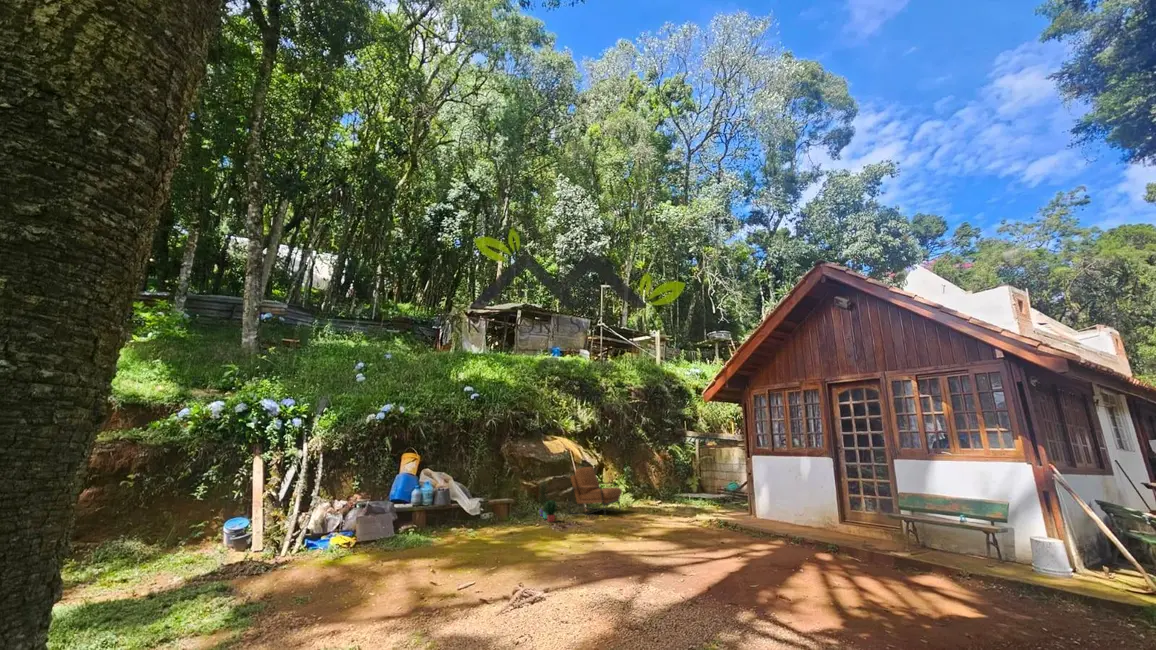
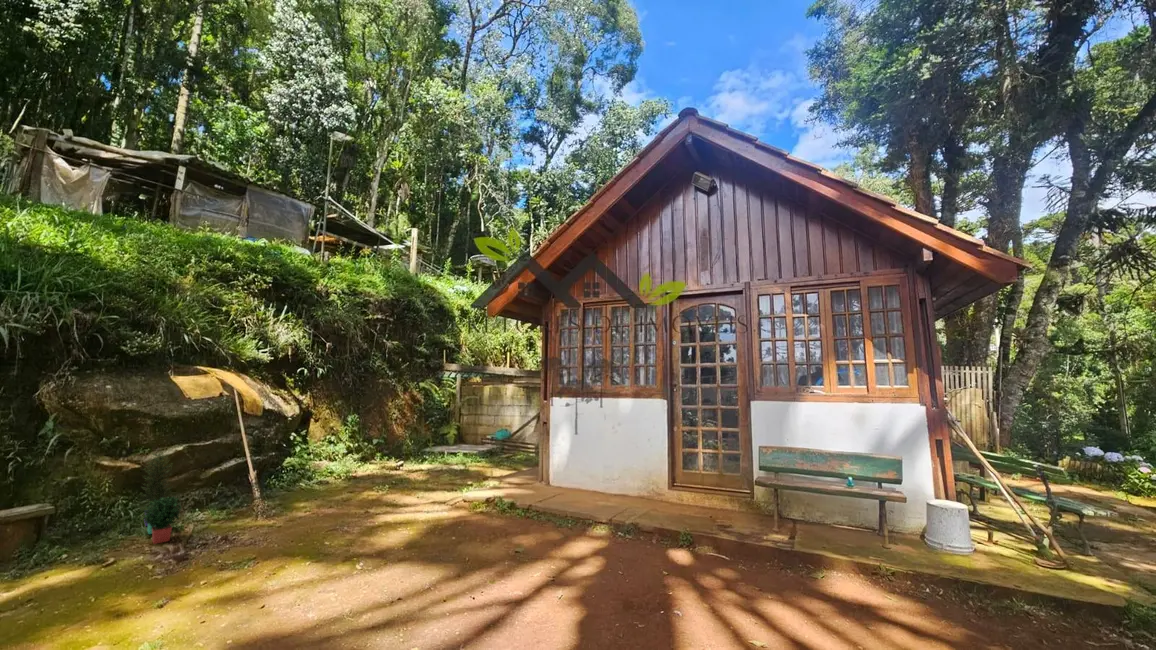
chair: present [568,467,622,515] -> none [220,420,337,511]

